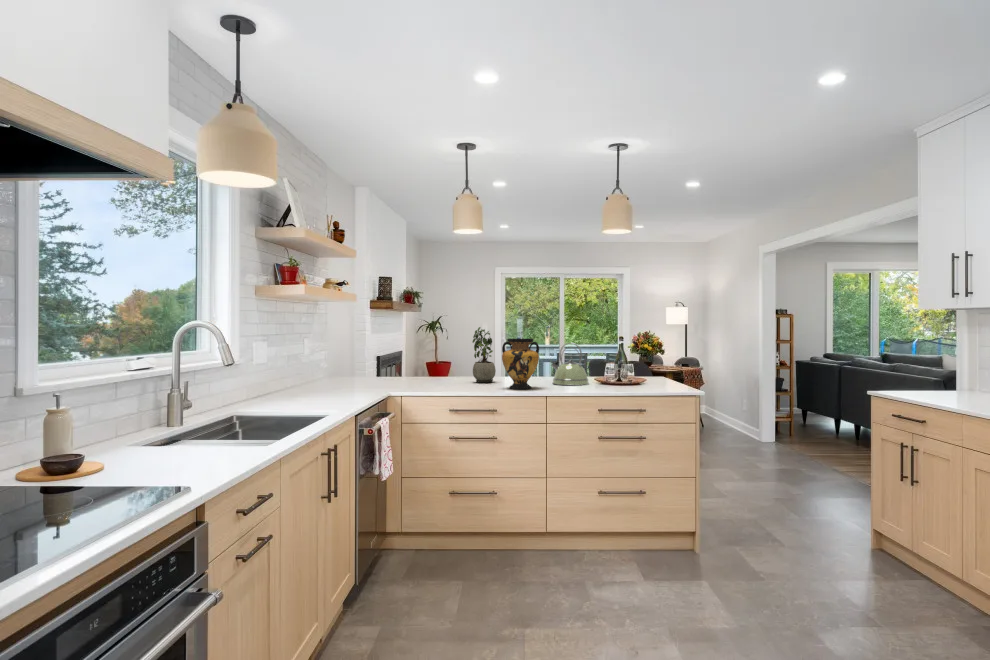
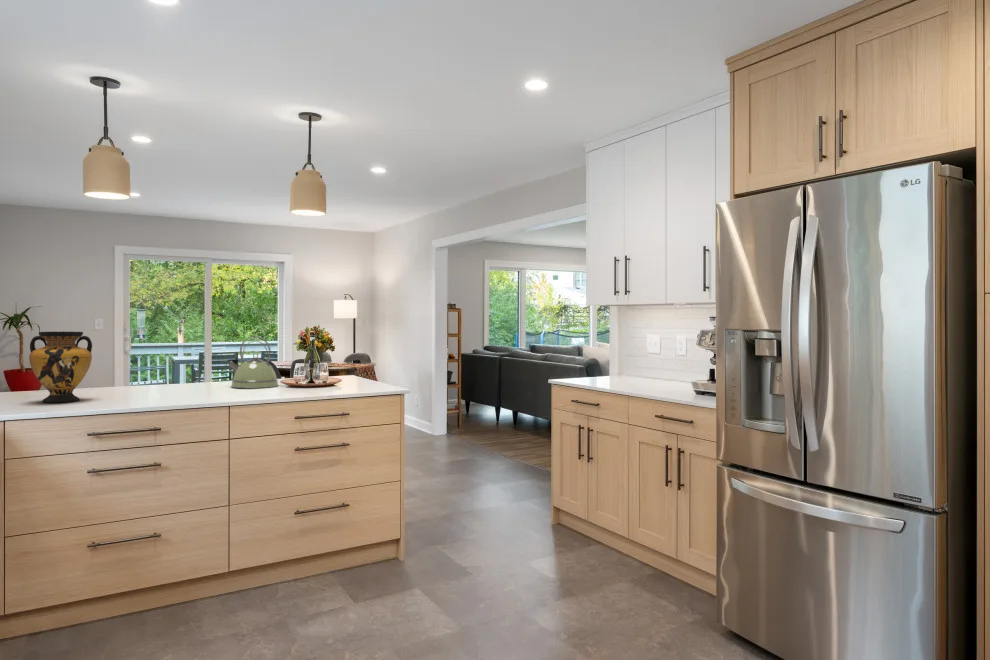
potted plant: present [473,327,496,383] -> none [112,315,148,391]
vase: present [502,339,539,389] -> present [29,332,92,403]

